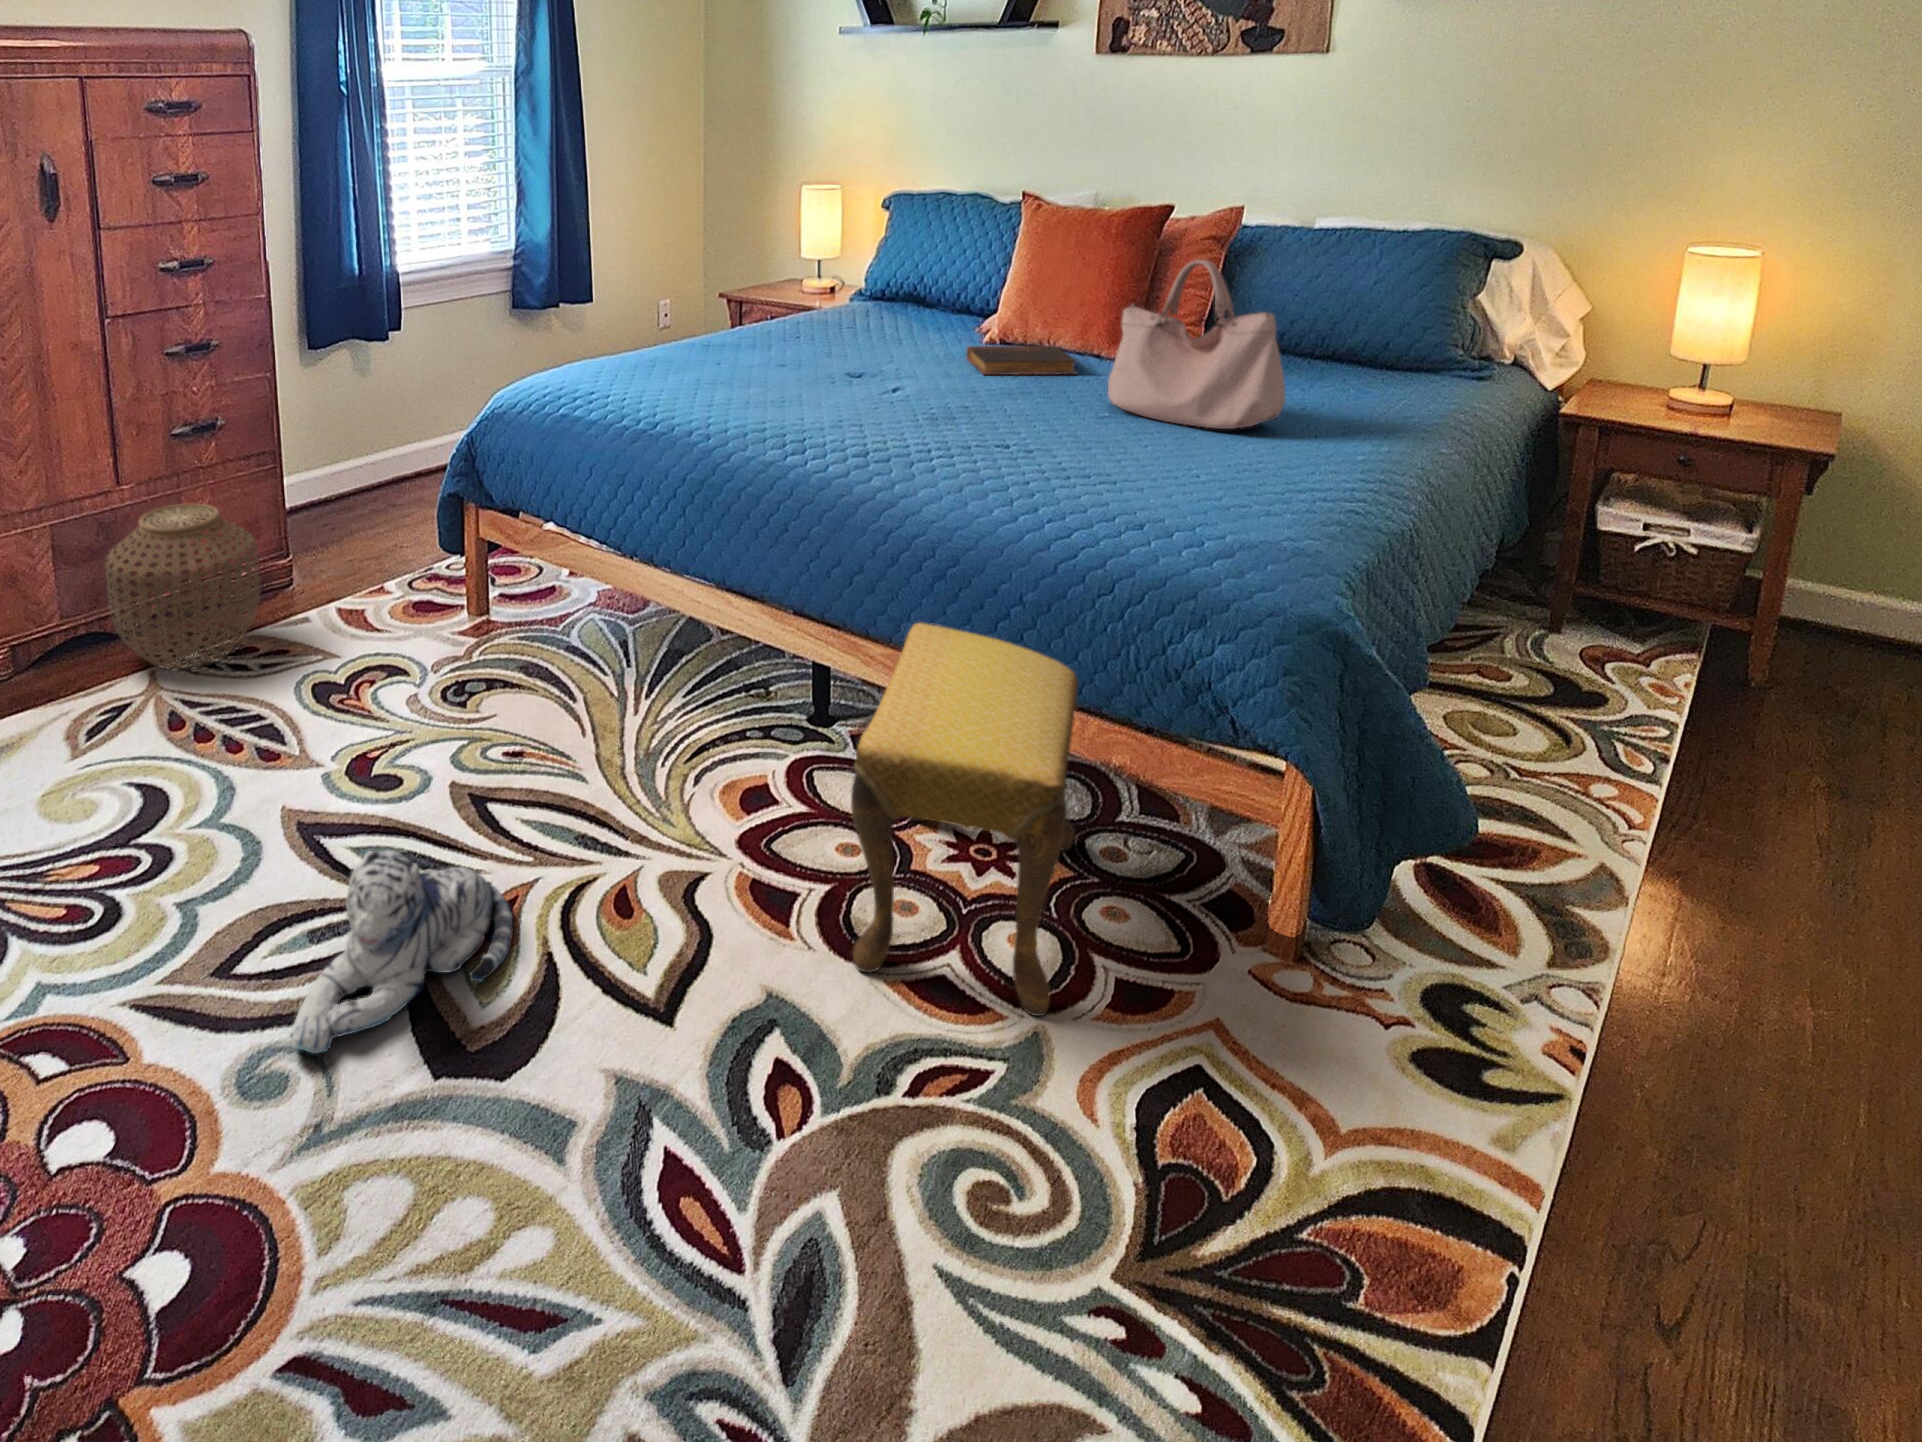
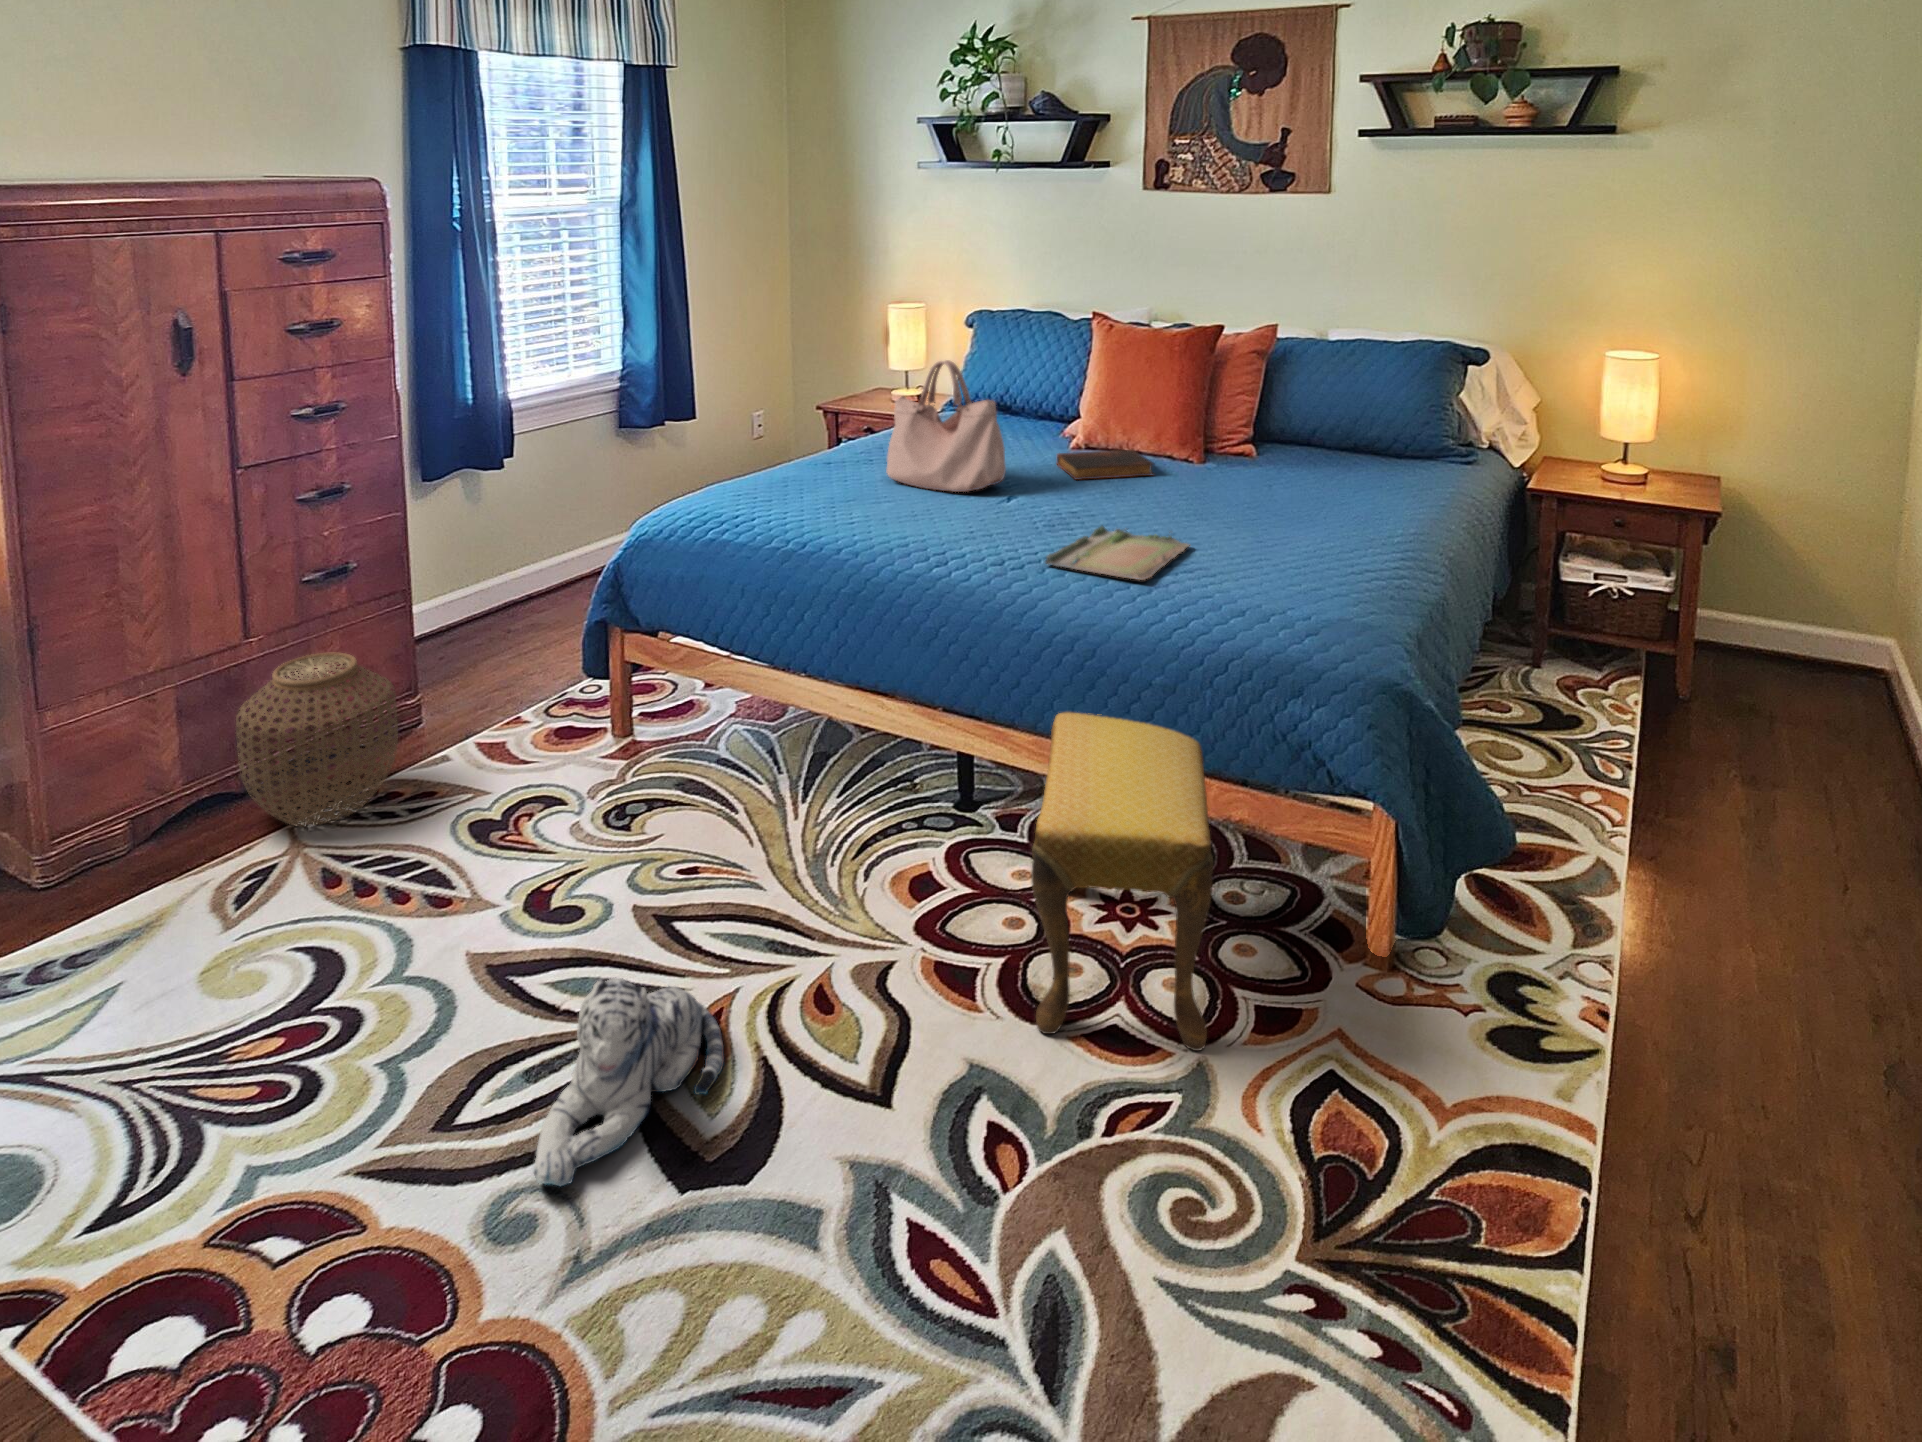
handbag: present [1108,260,1285,429] -> present [886,360,1006,492]
tray: none [918,421,1098,481] -> present [1045,526,1189,580]

